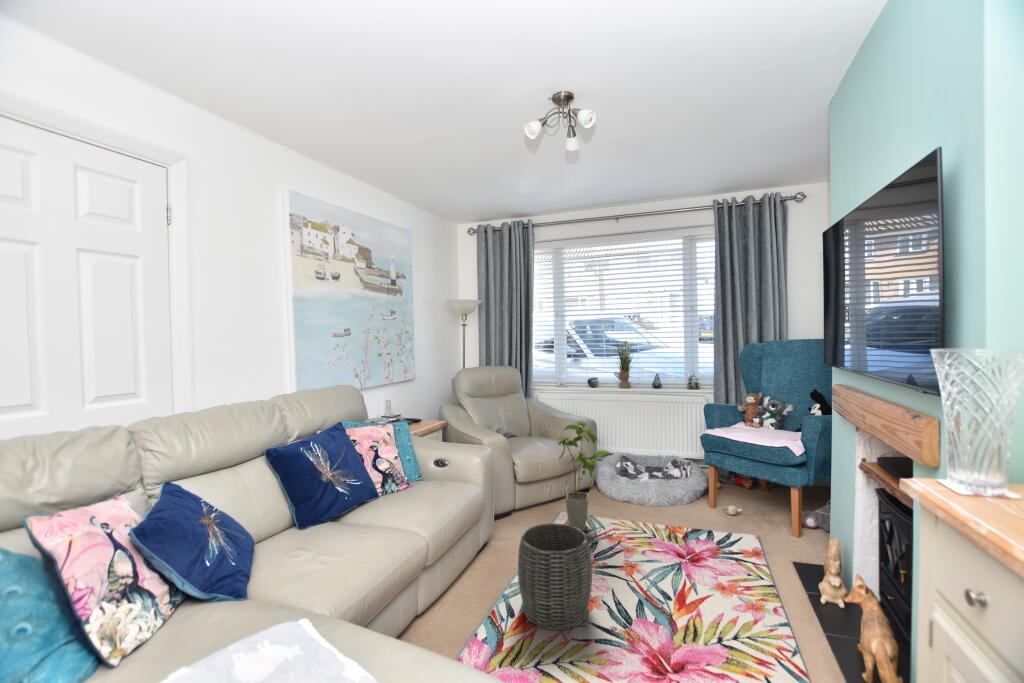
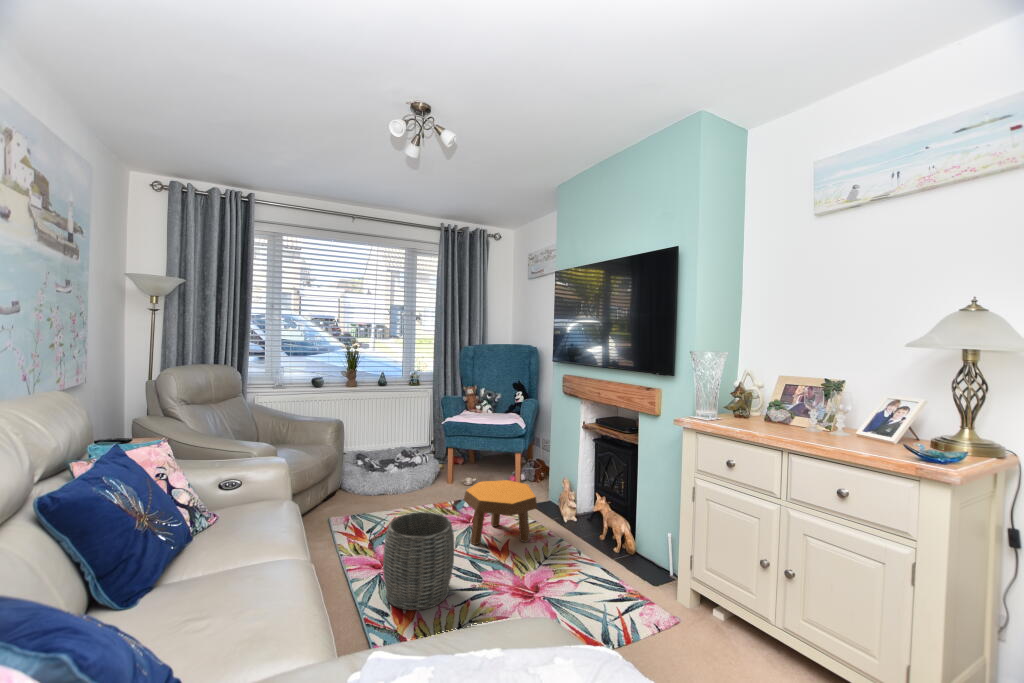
house plant: present [558,421,611,530] -> none [343,418,398,529]
footstool: none [659,511,759,607] -> present [464,480,537,545]

